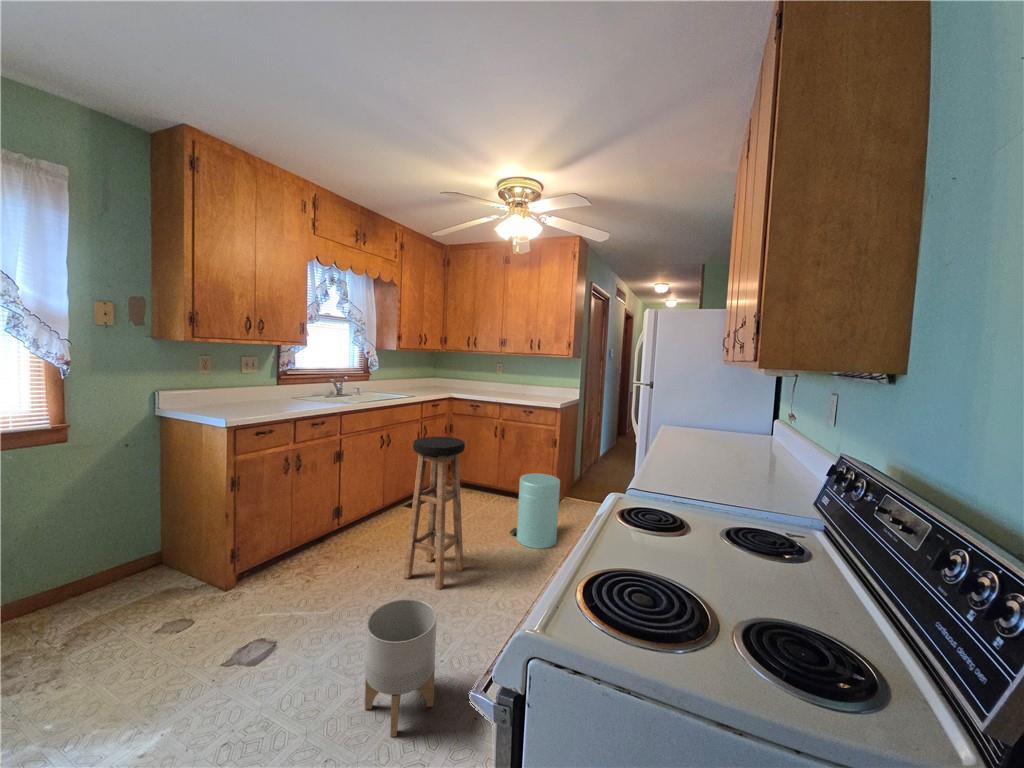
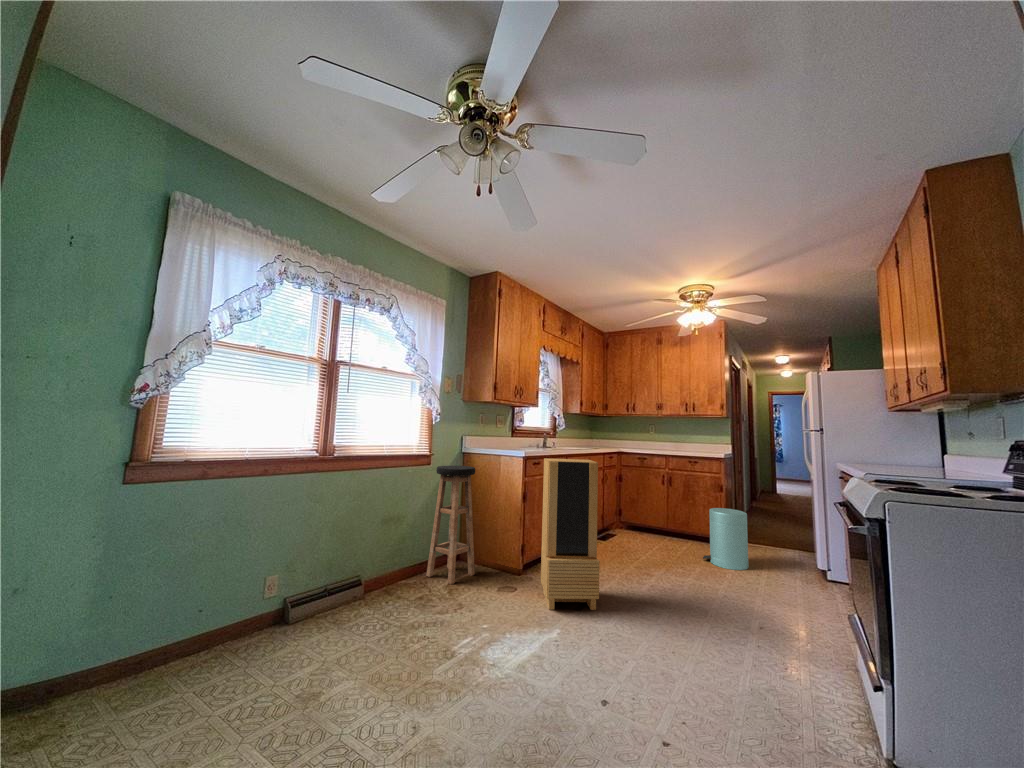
storage cabinet: none [202,436,309,666] -> present [541,458,600,610]
bar stool: present [403,437,465,589] -> present [426,466,475,584]
planter: present [365,599,437,737] -> none [674,565,724,651]

